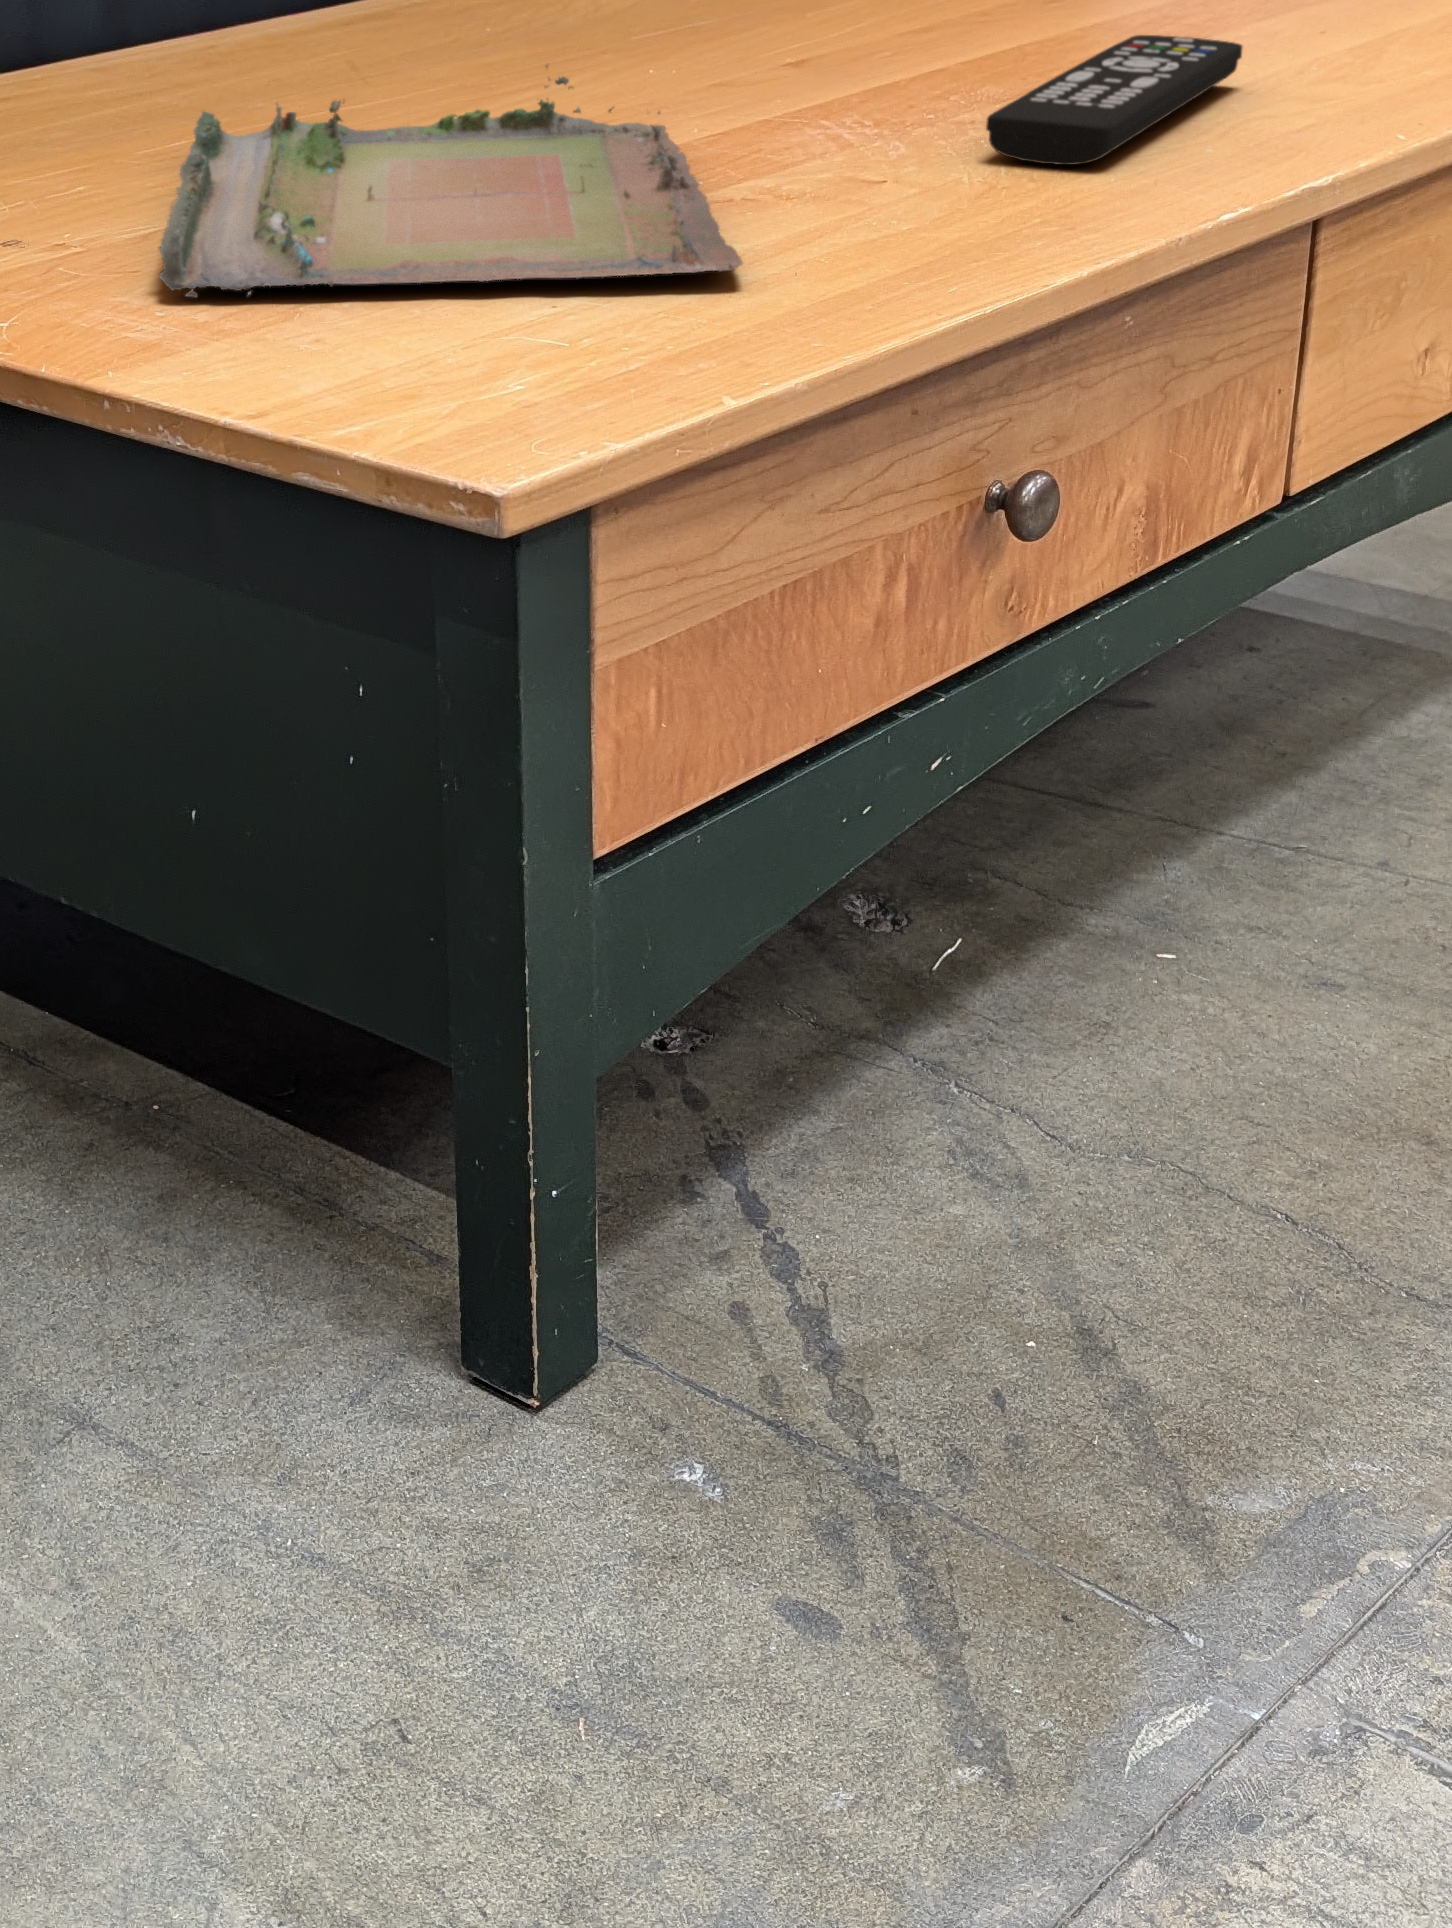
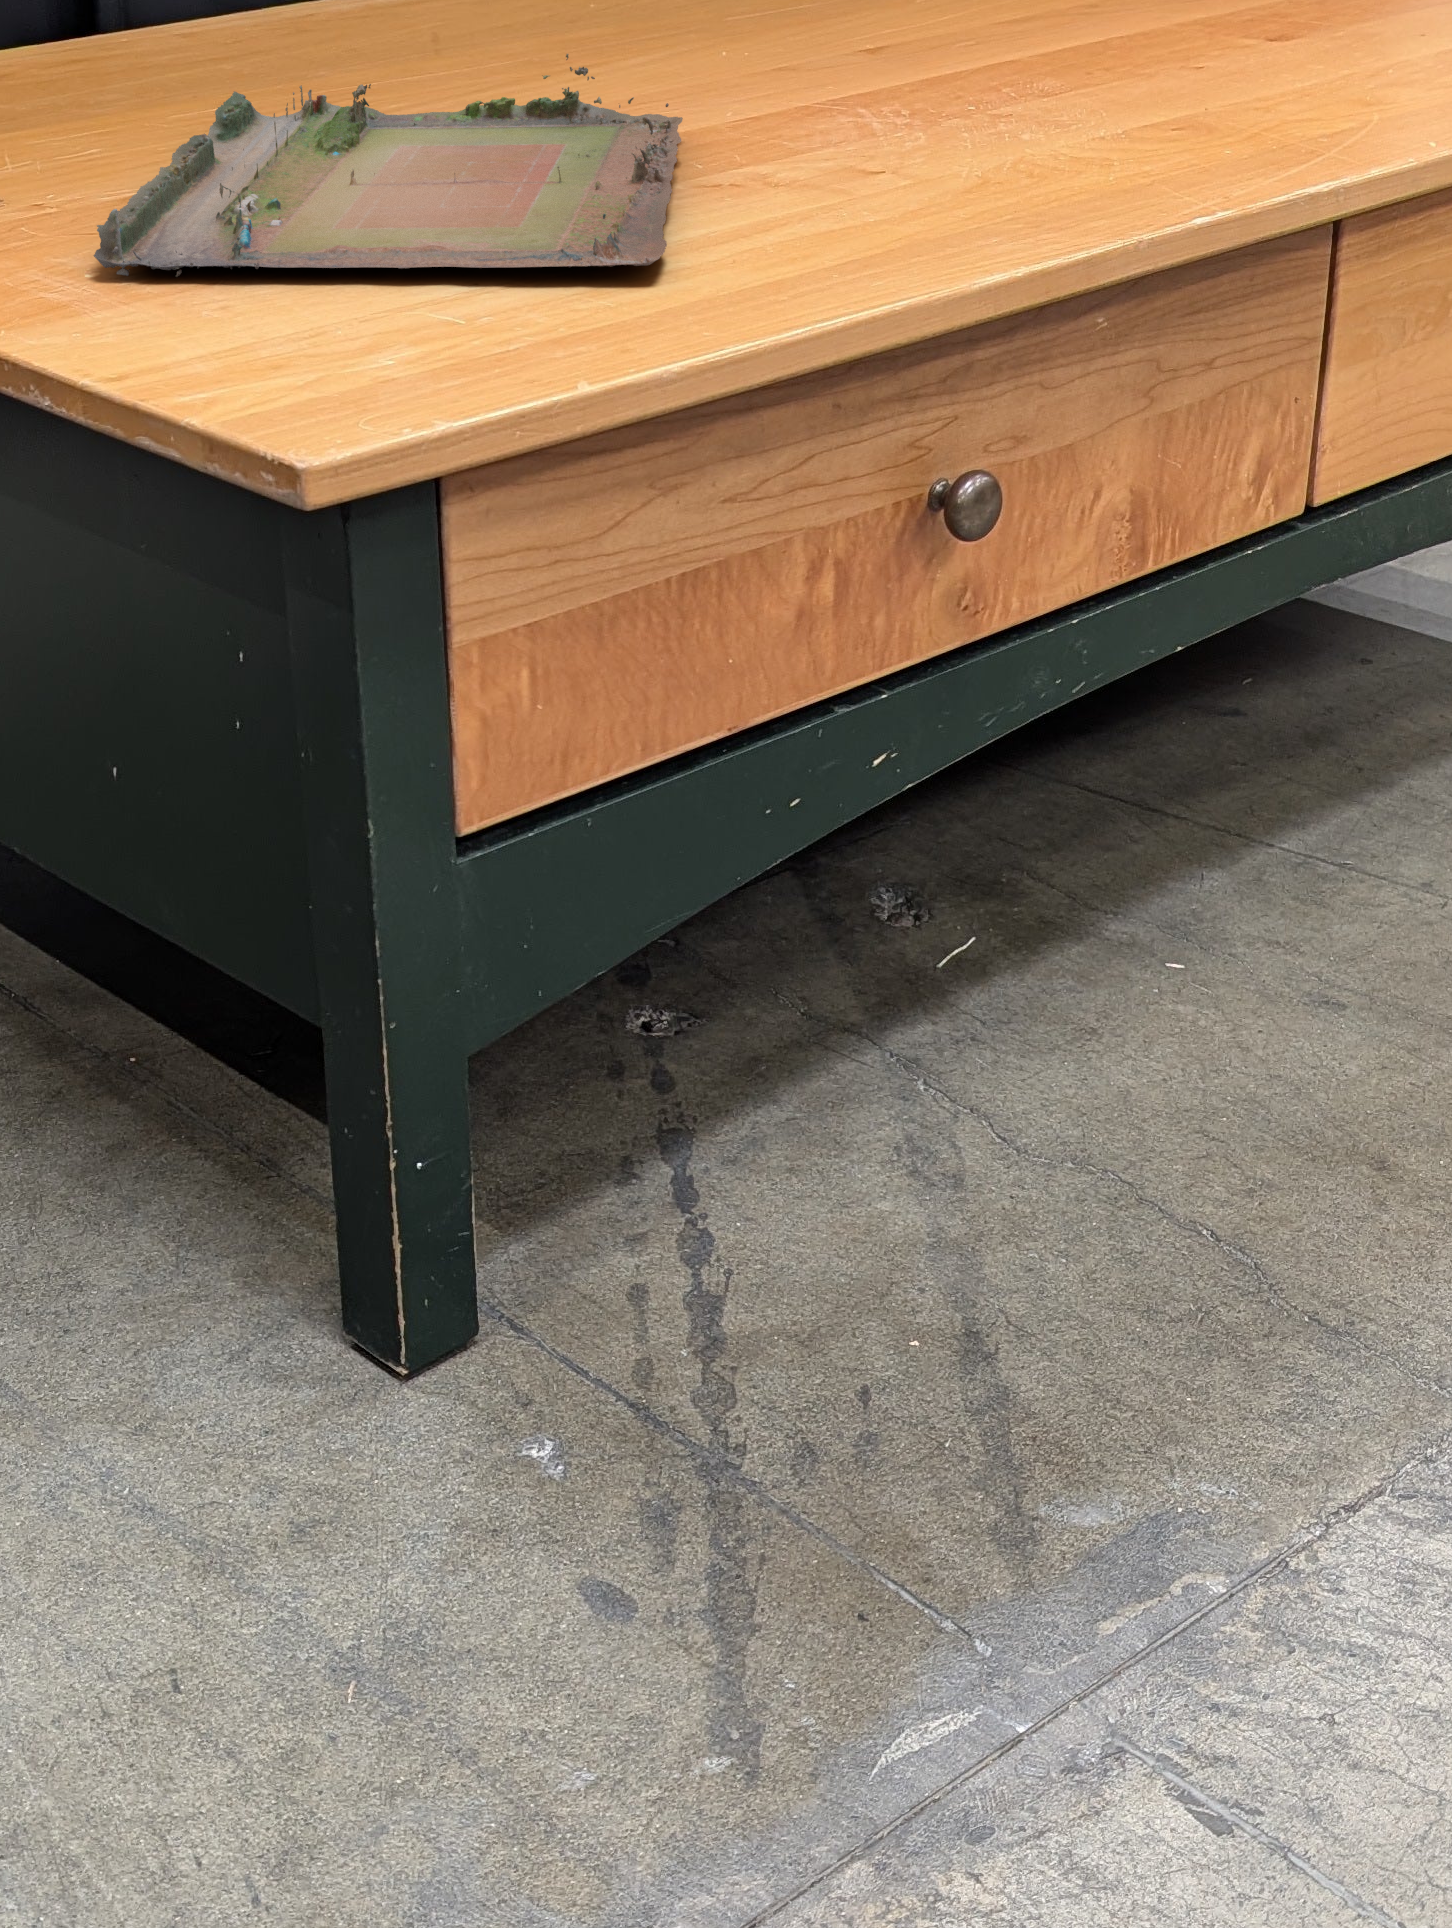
remote control: present [986,35,1242,165] -> none [990,38,1303,168]

